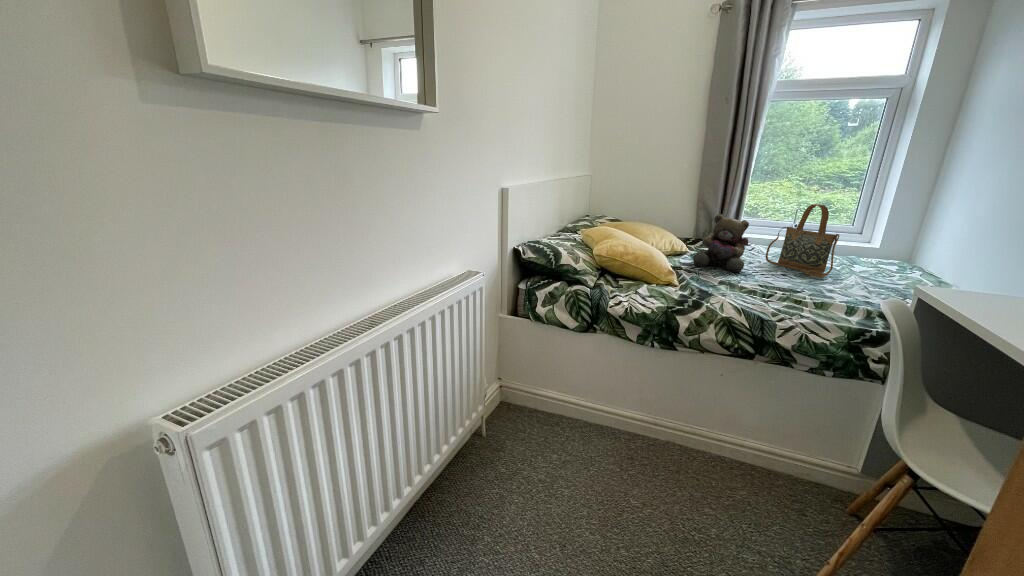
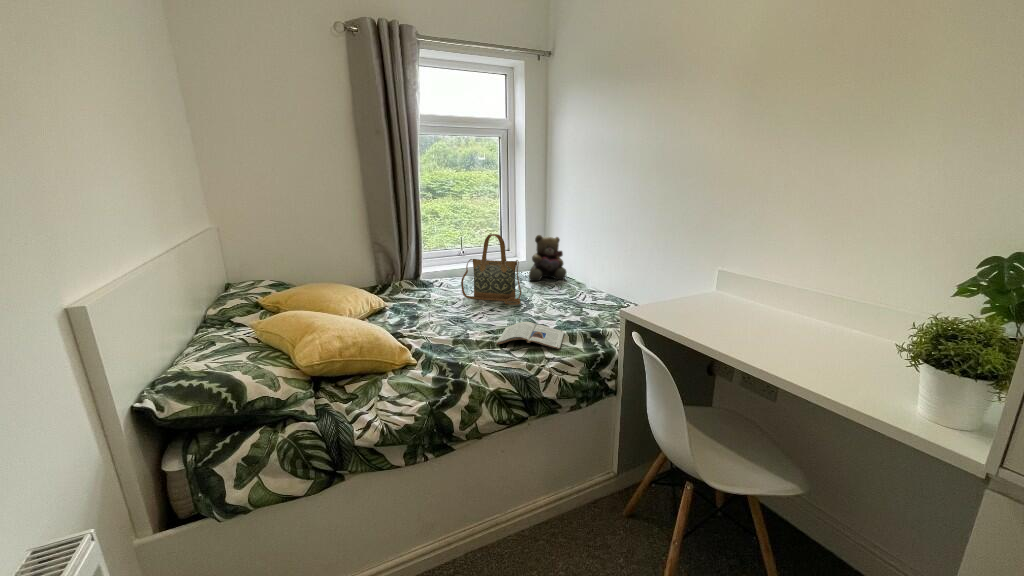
teddy bear: present [693,214,749,272] -> present [529,235,566,281]
magazine: none [759,286,850,314] -> present [497,322,564,349]

